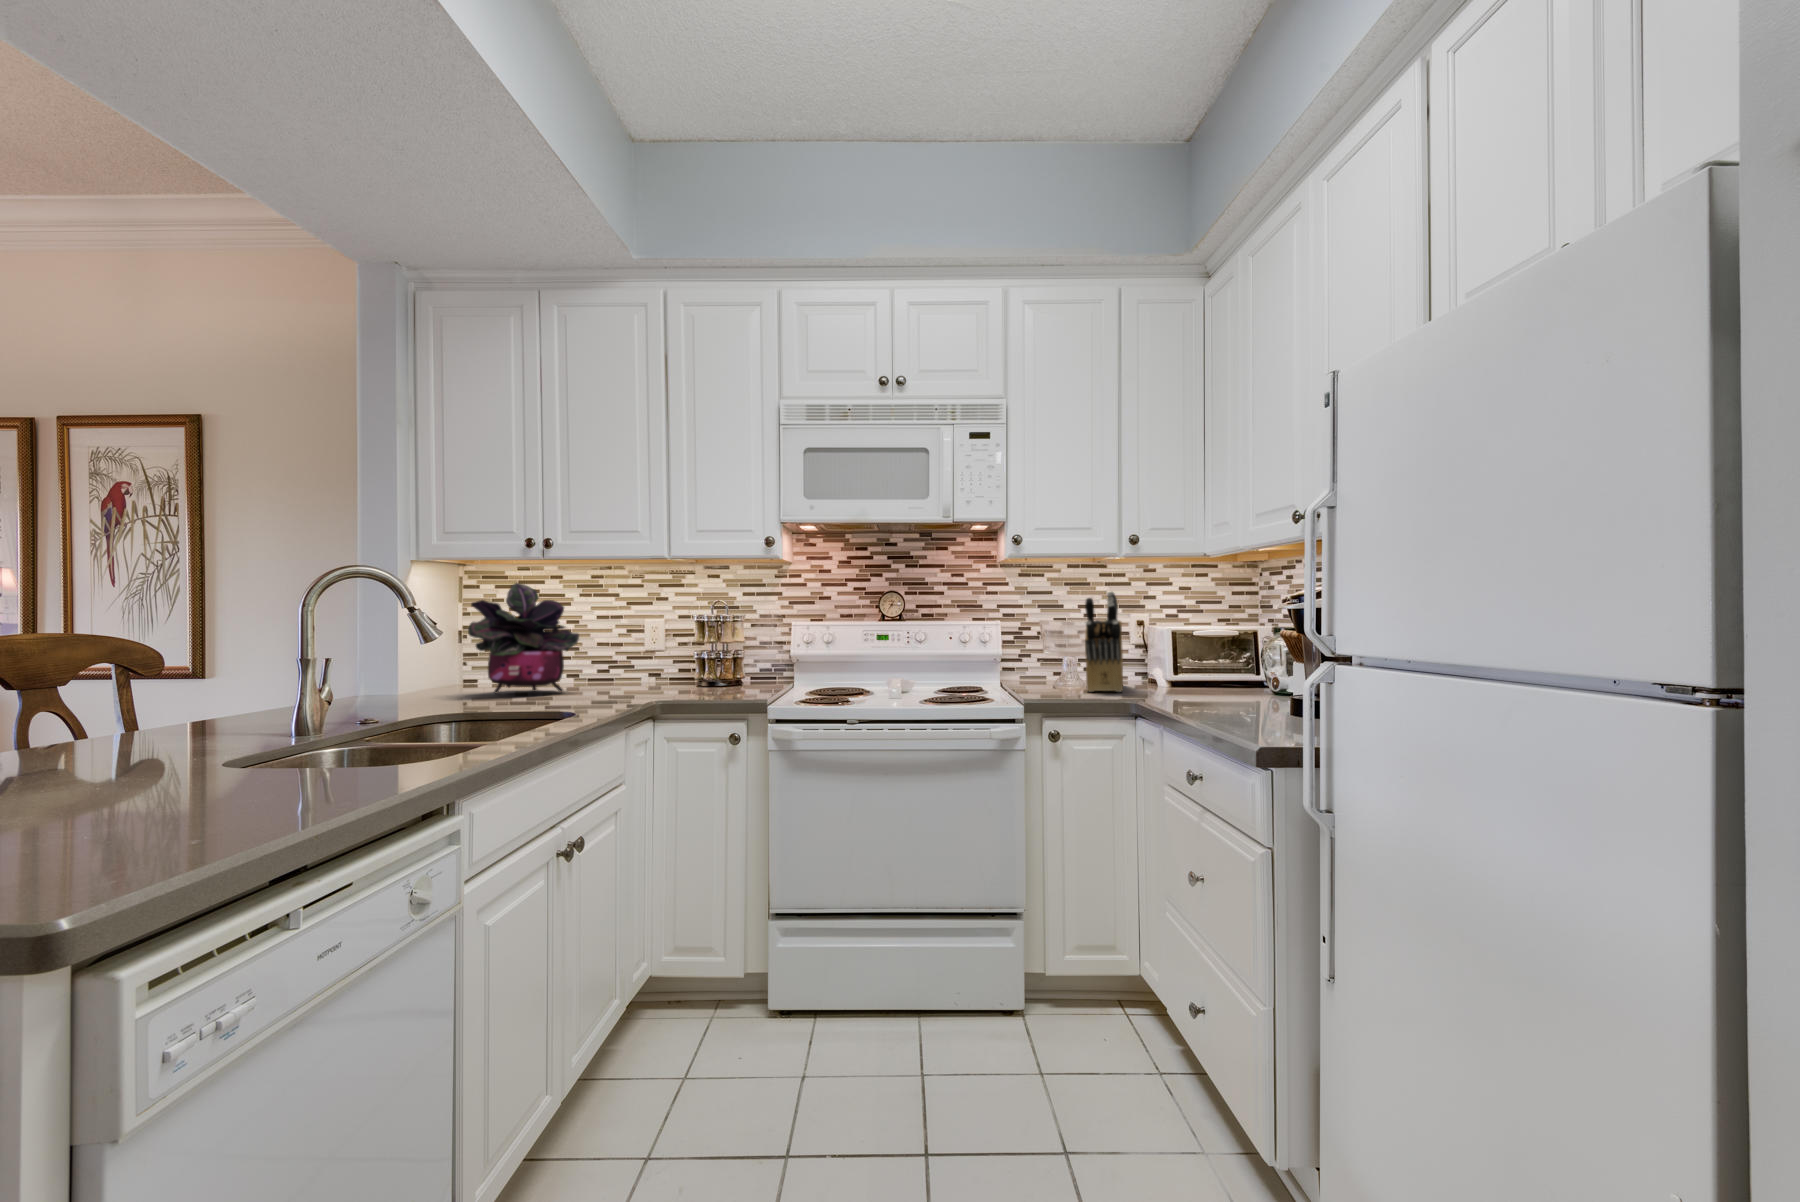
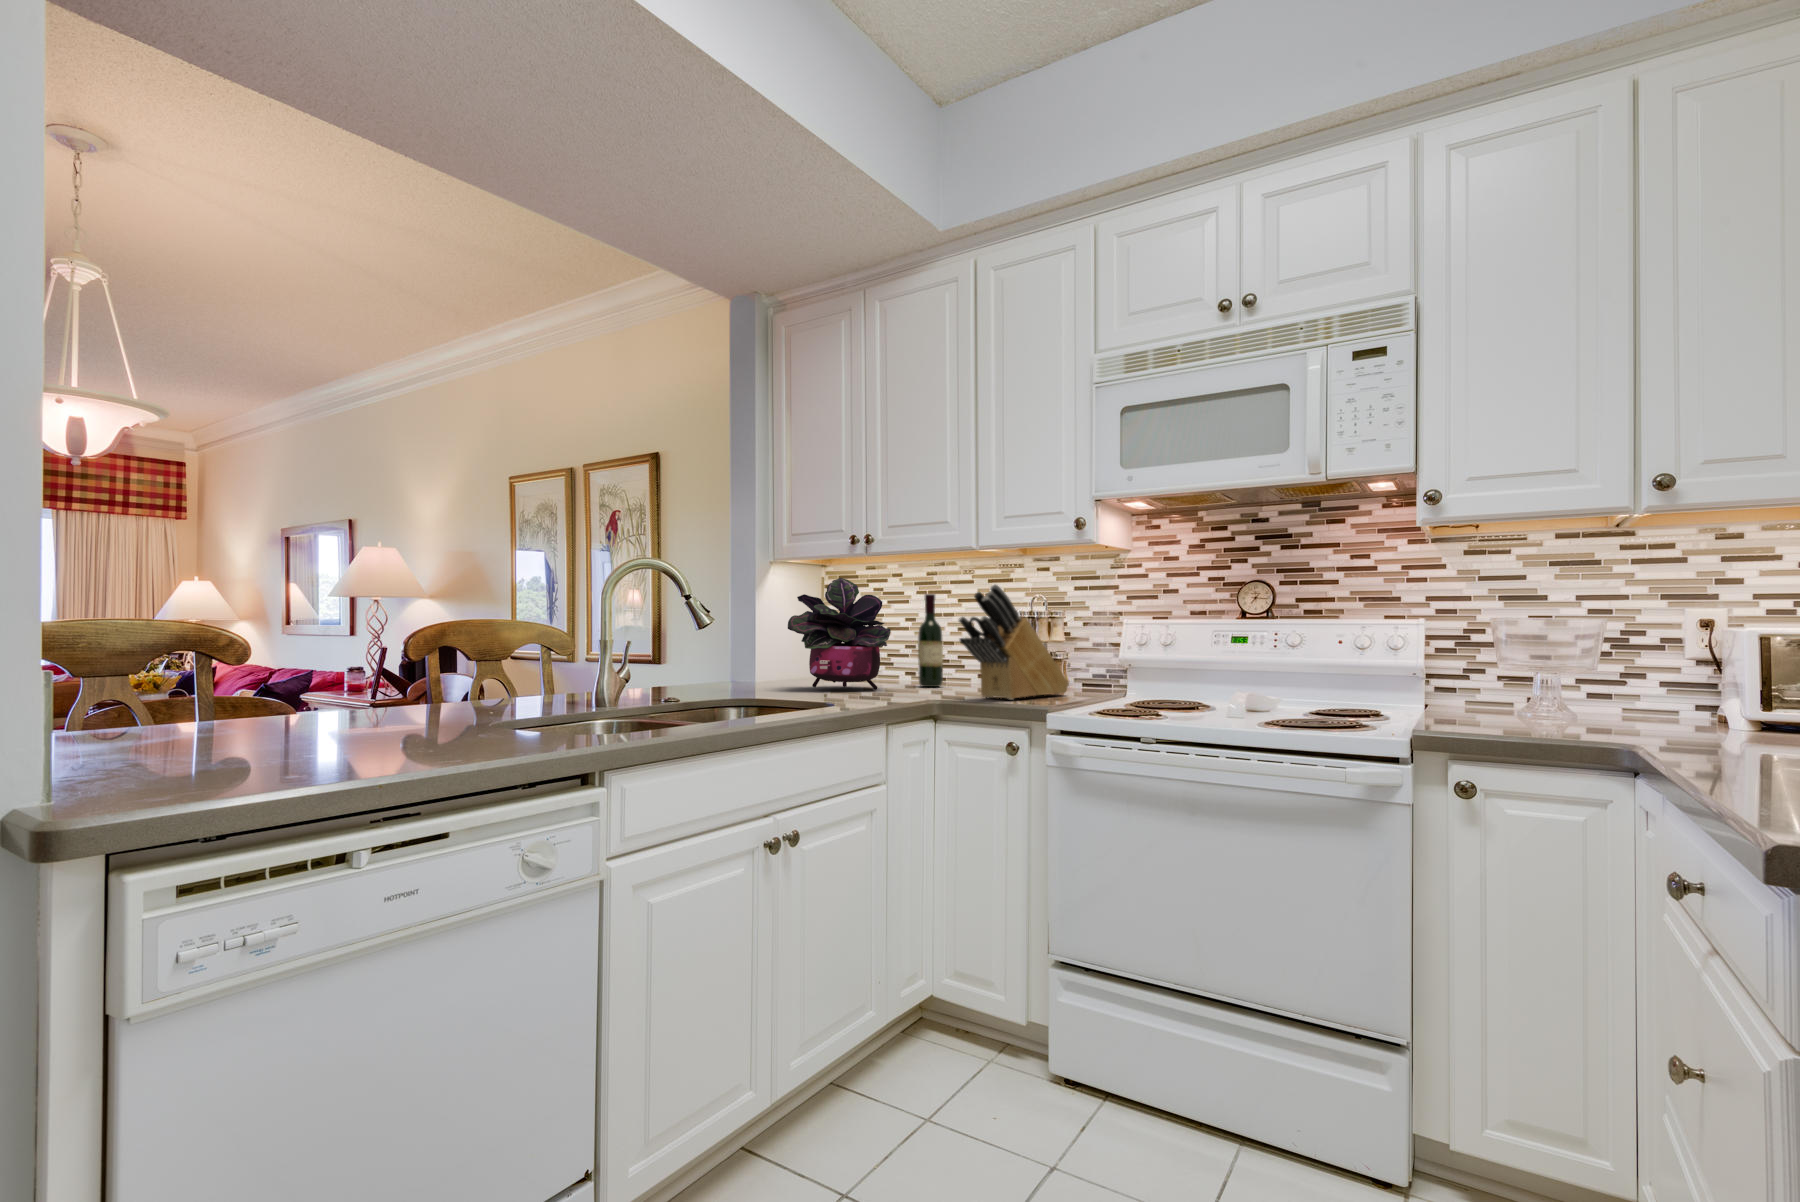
knife block: present [1085,592,1123,692] -> present [959,585,1069,700]
wine bottle: none [593,598,618,687] -> present [918,594,943,687]

